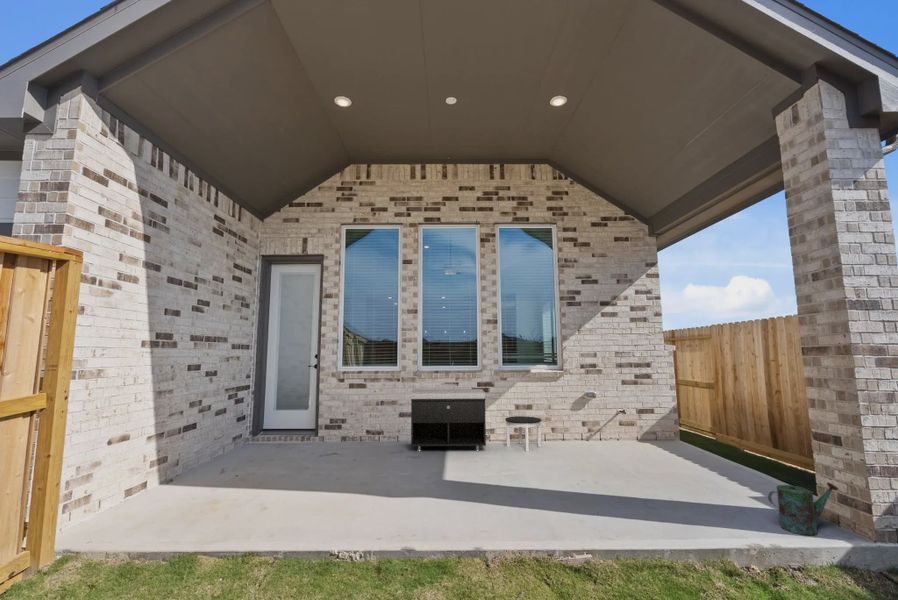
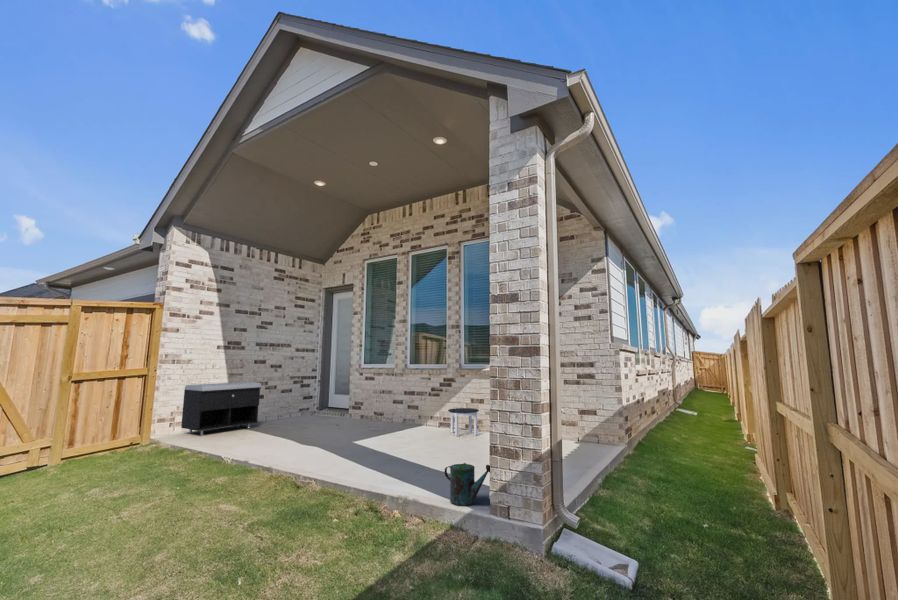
storage bench: present [411,389,486,451] -> present [181,382,261,435]

